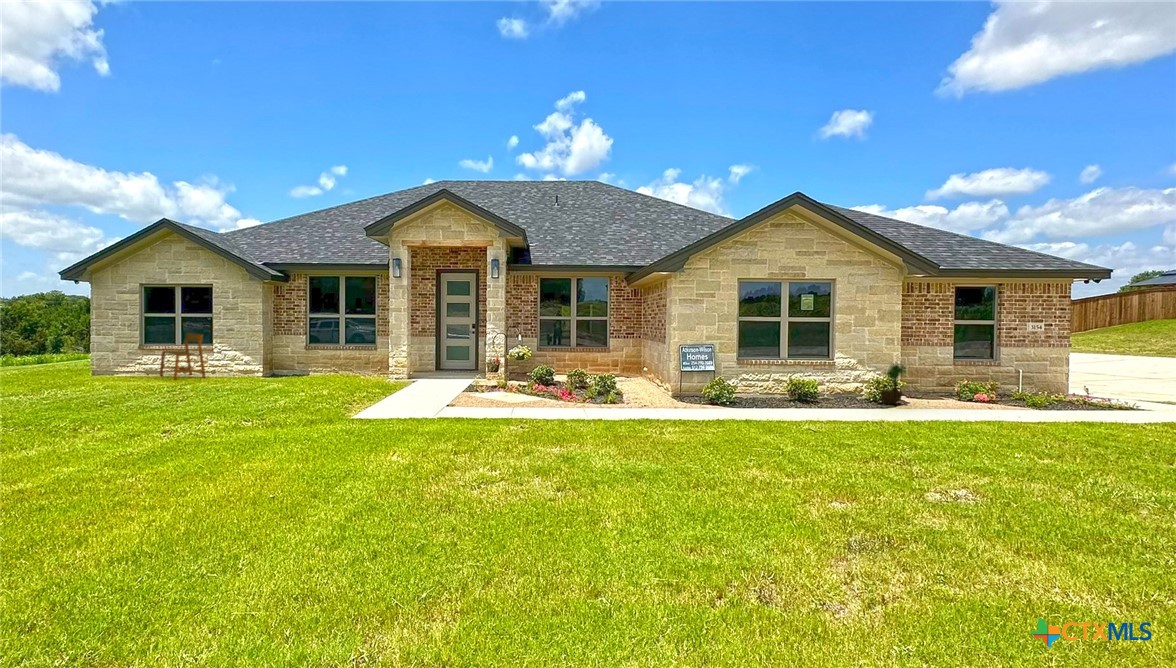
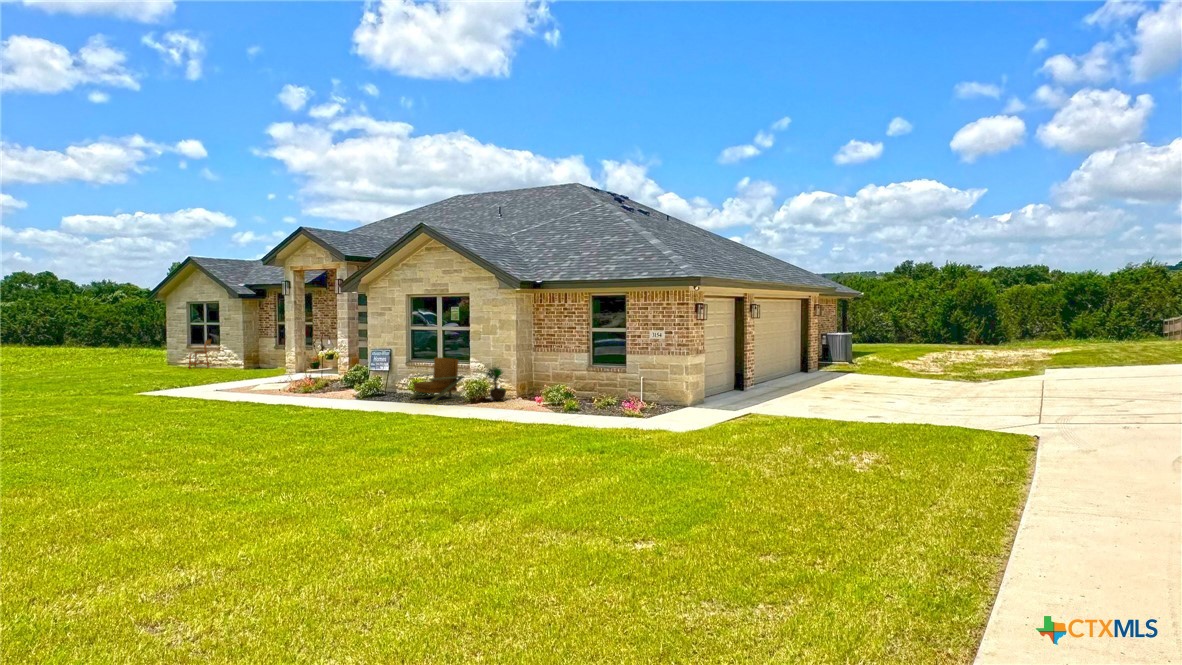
lounge chair: none [790,354,852,411] -> present [411,357,464,403]

